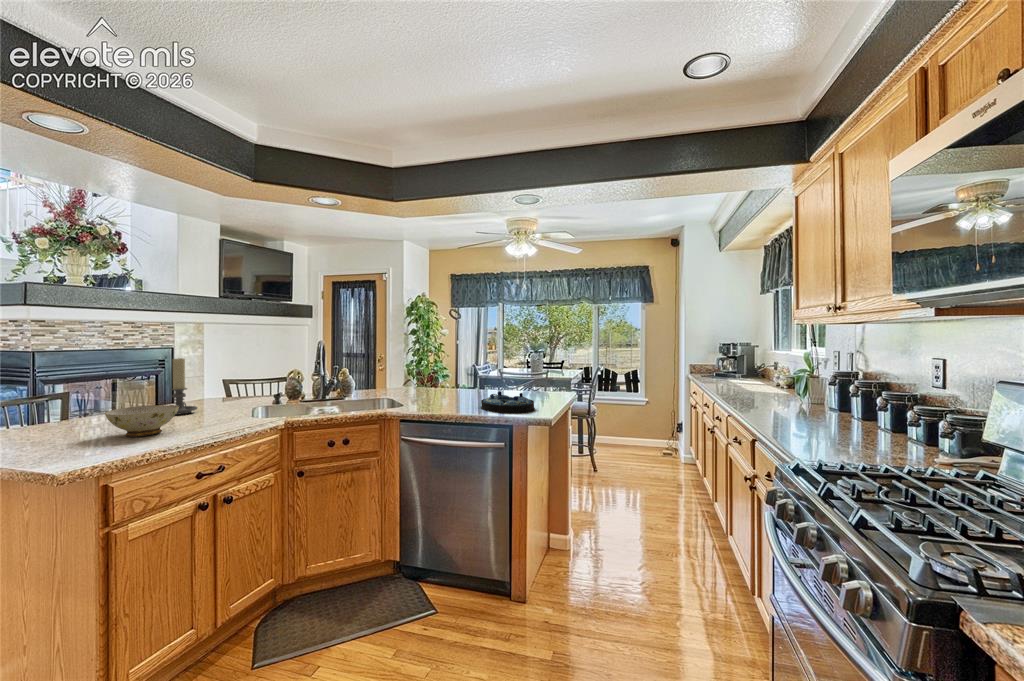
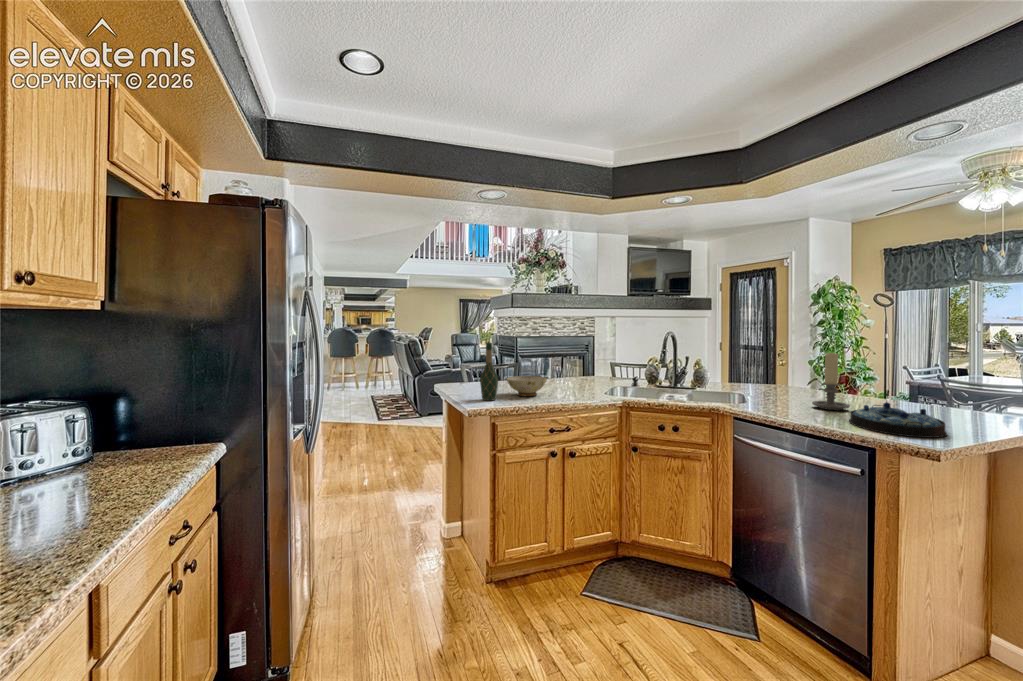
candle holder: present [171,358,197,415] -> present [812,353,850,410]
wine bottle: none [63,360,102,452] -> present [480,343,498,401]

